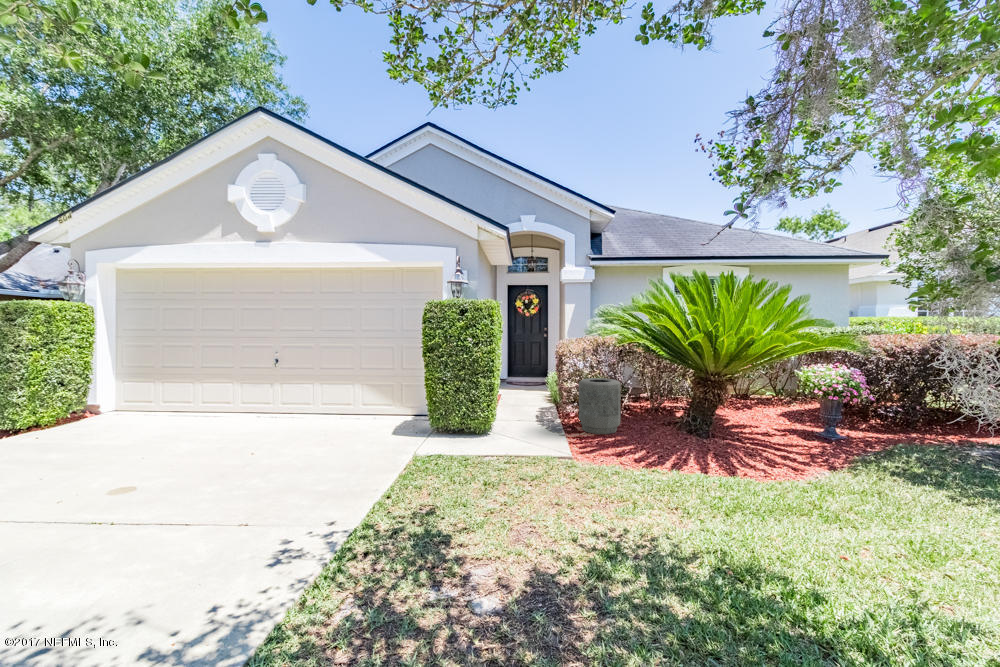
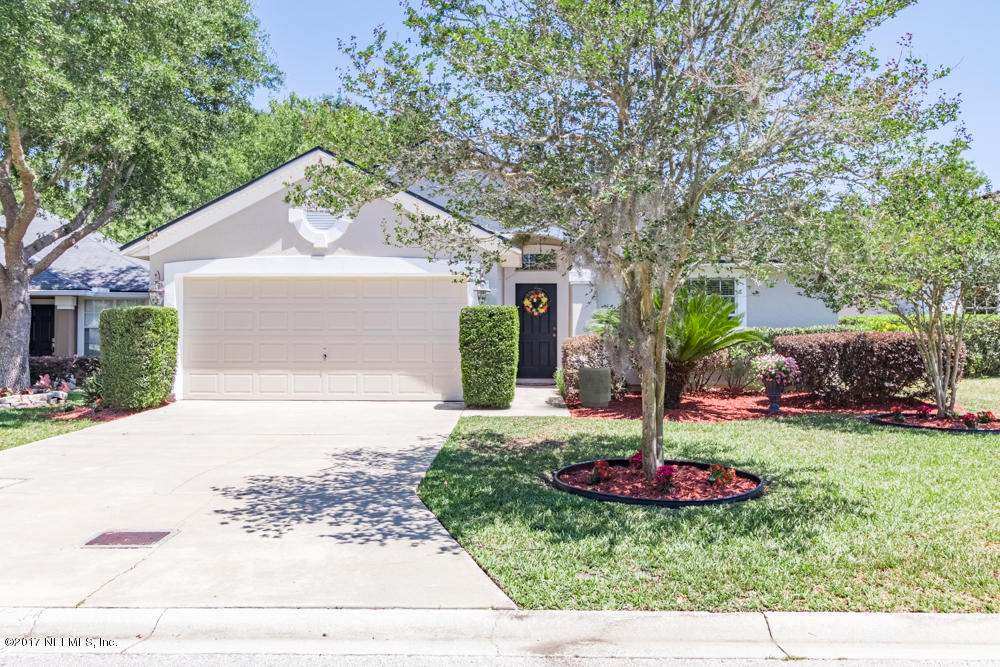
potted tree: none [739,362,785,409] -> present [720,357,751,395]

